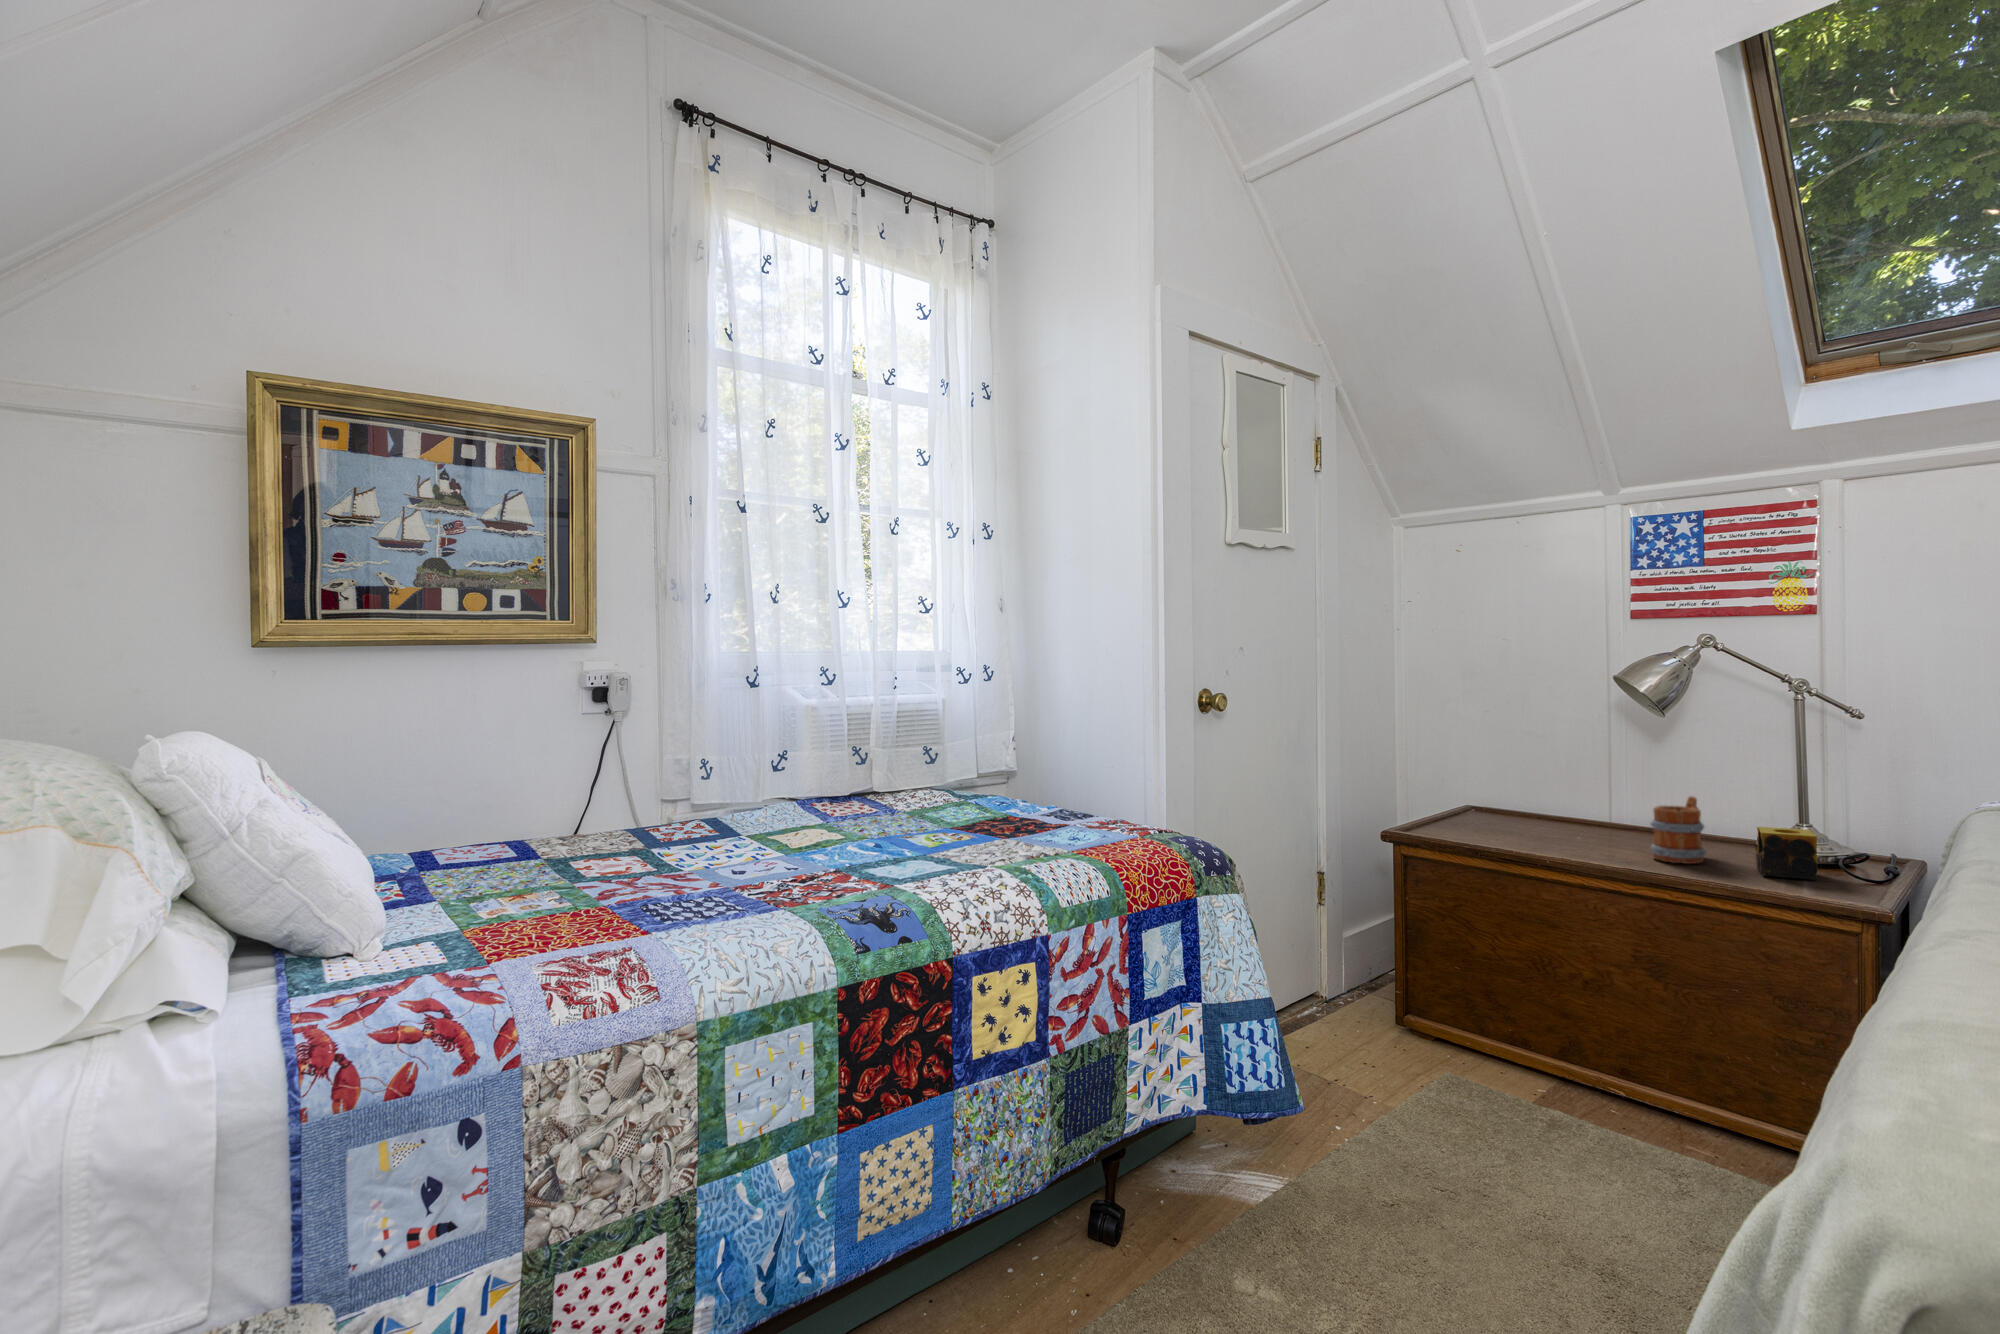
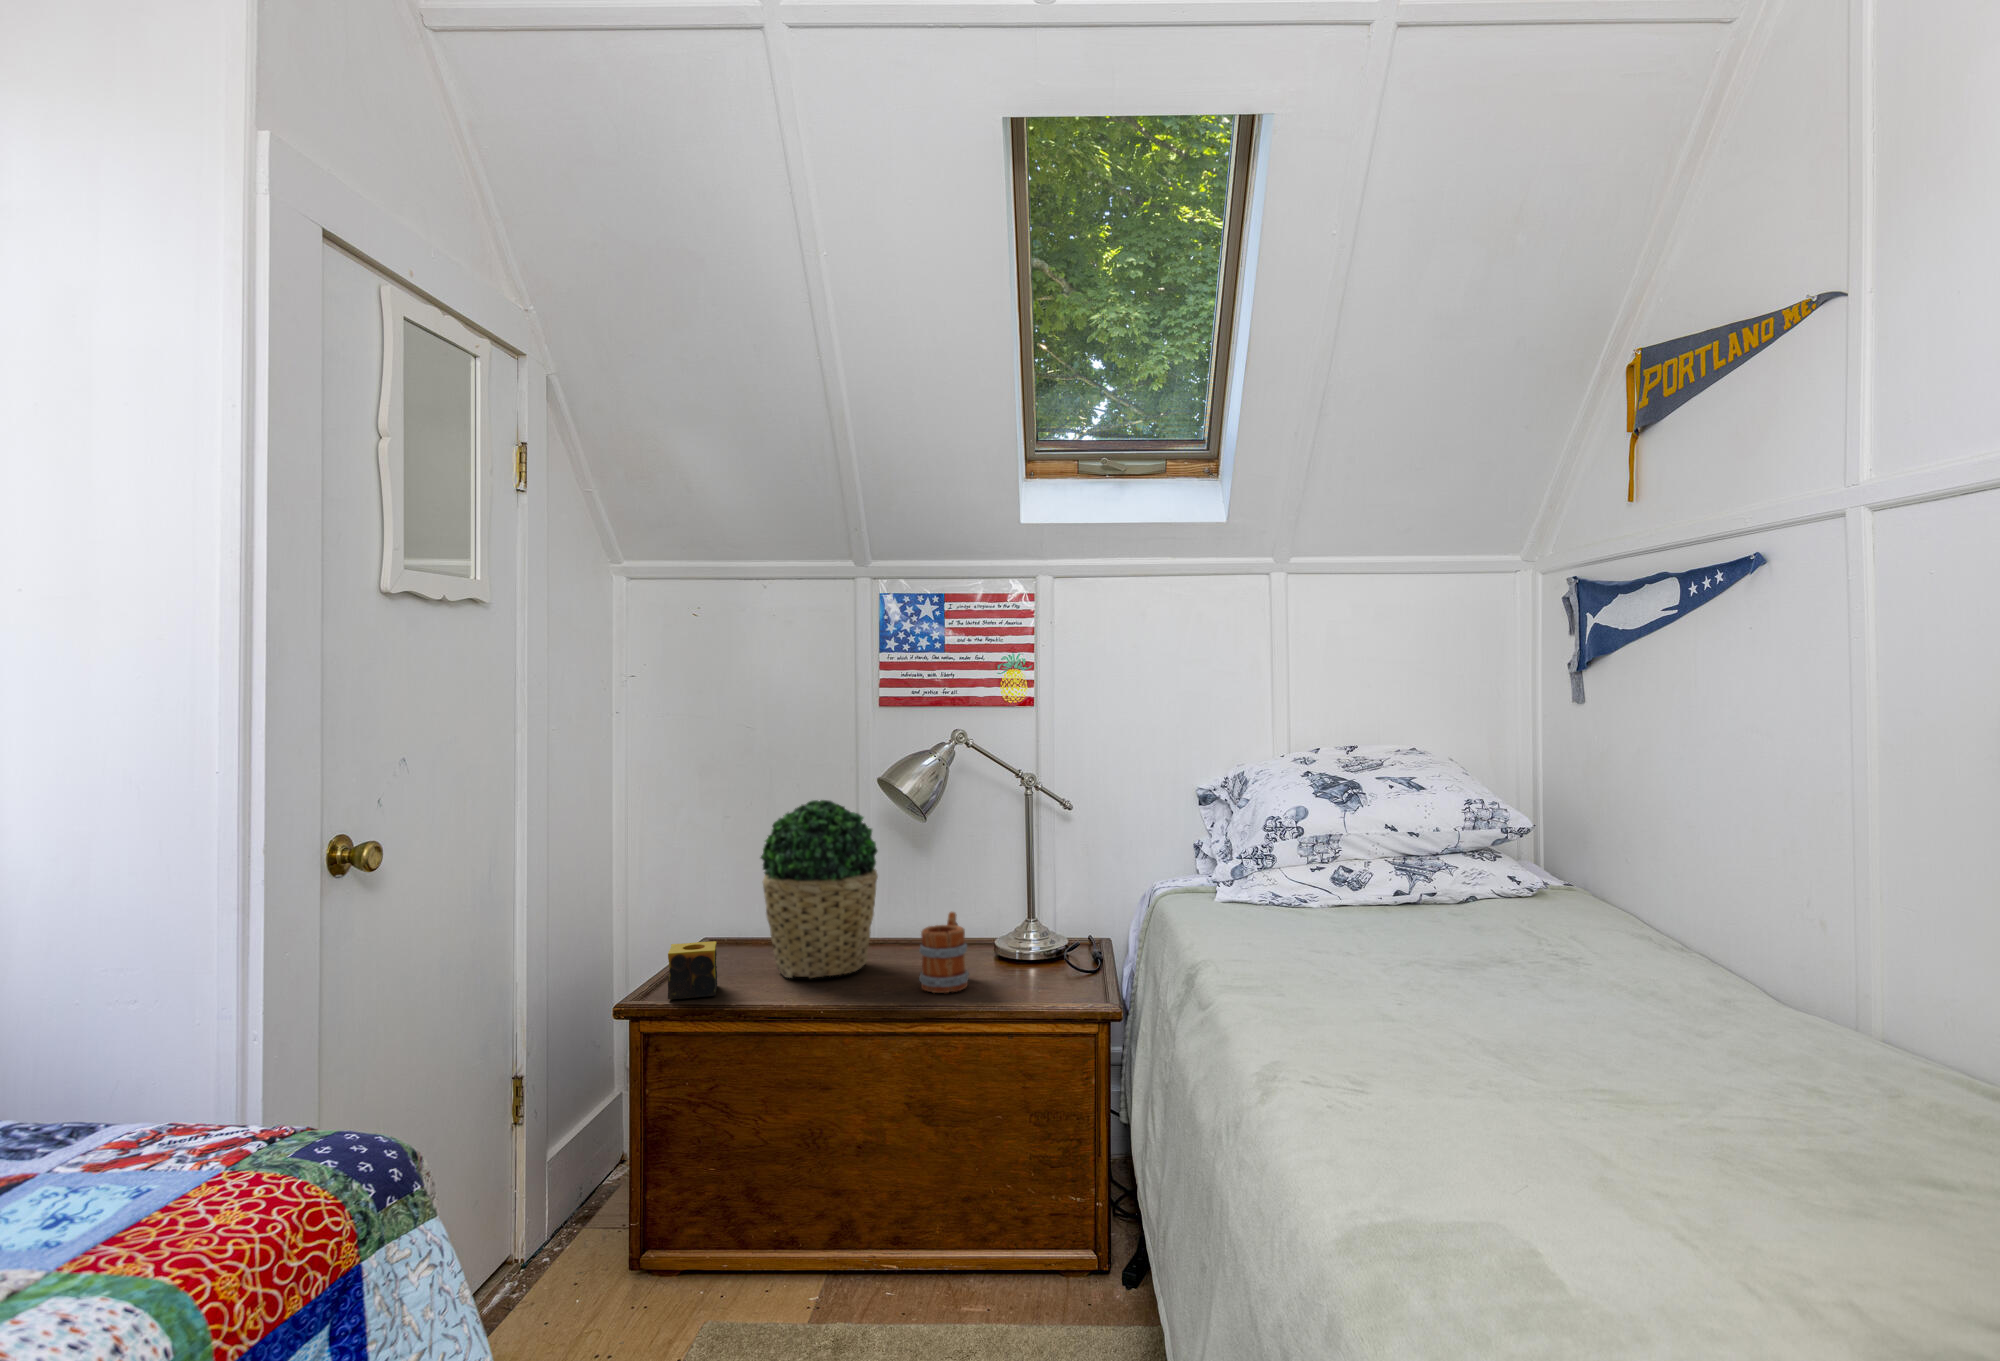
potted plant: none [1506,694,1620,839] -> present [761,800,878,978]
candle: present [1757,827,1817,880] -> present [668,941,717,999]

